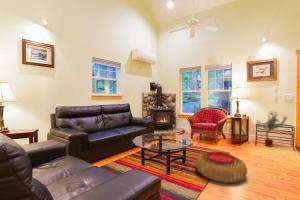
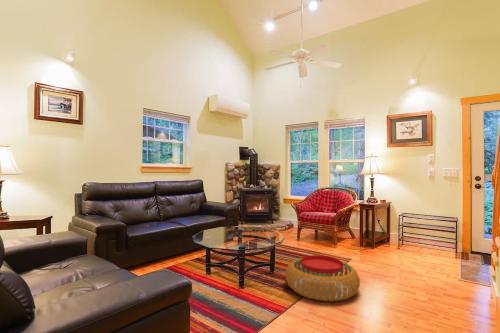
potted tree: present [254,113,287,146] -> none [395,195,446,251]

